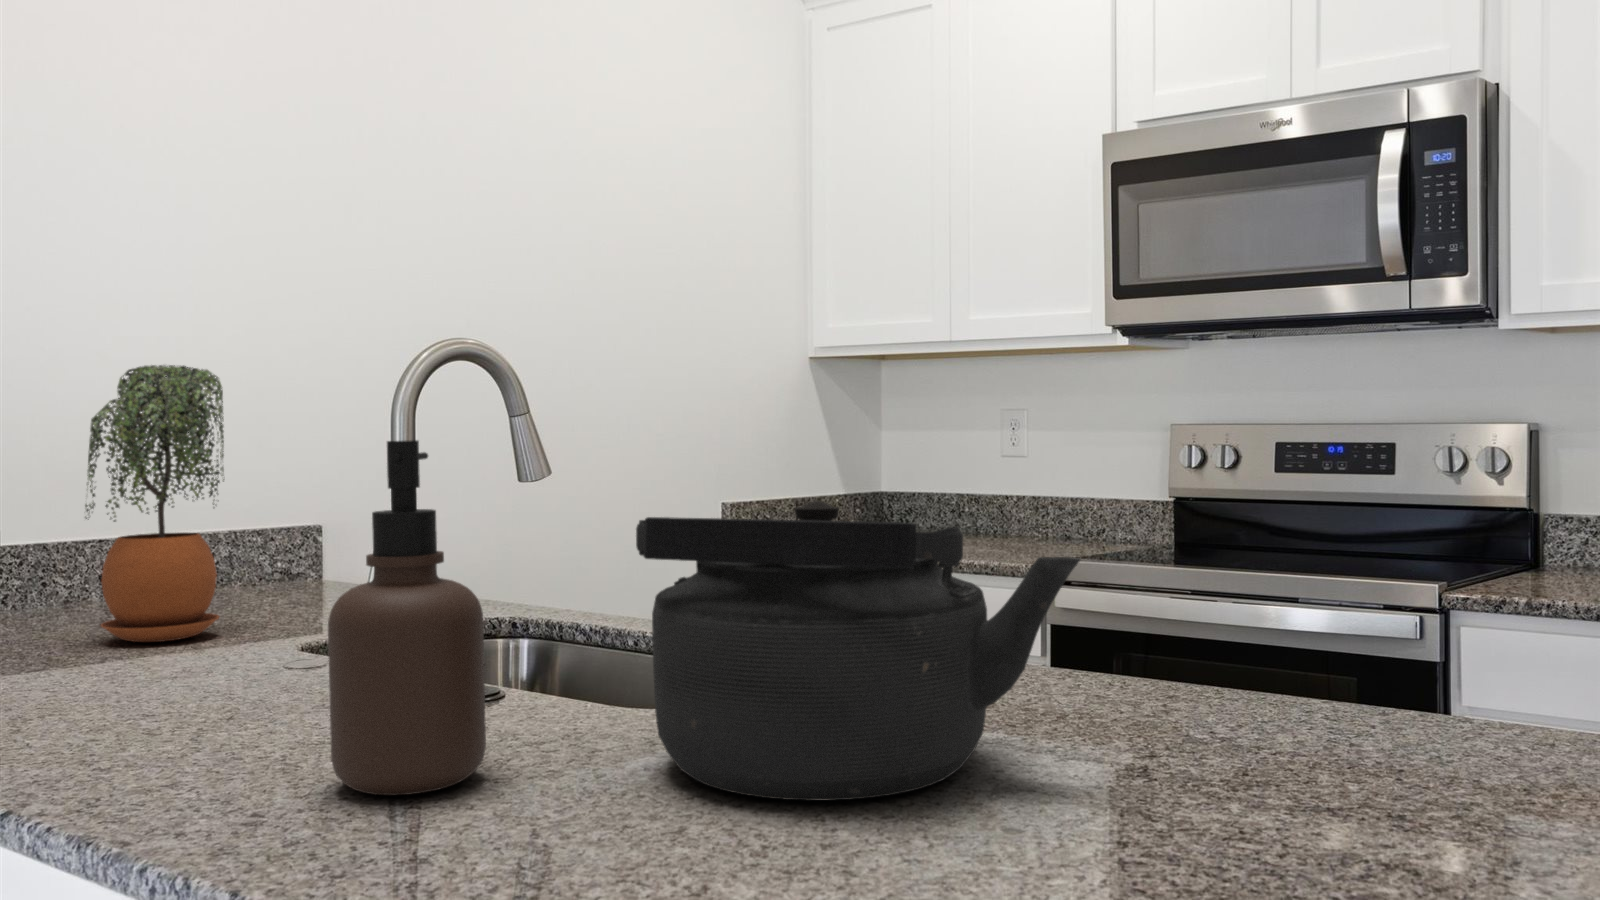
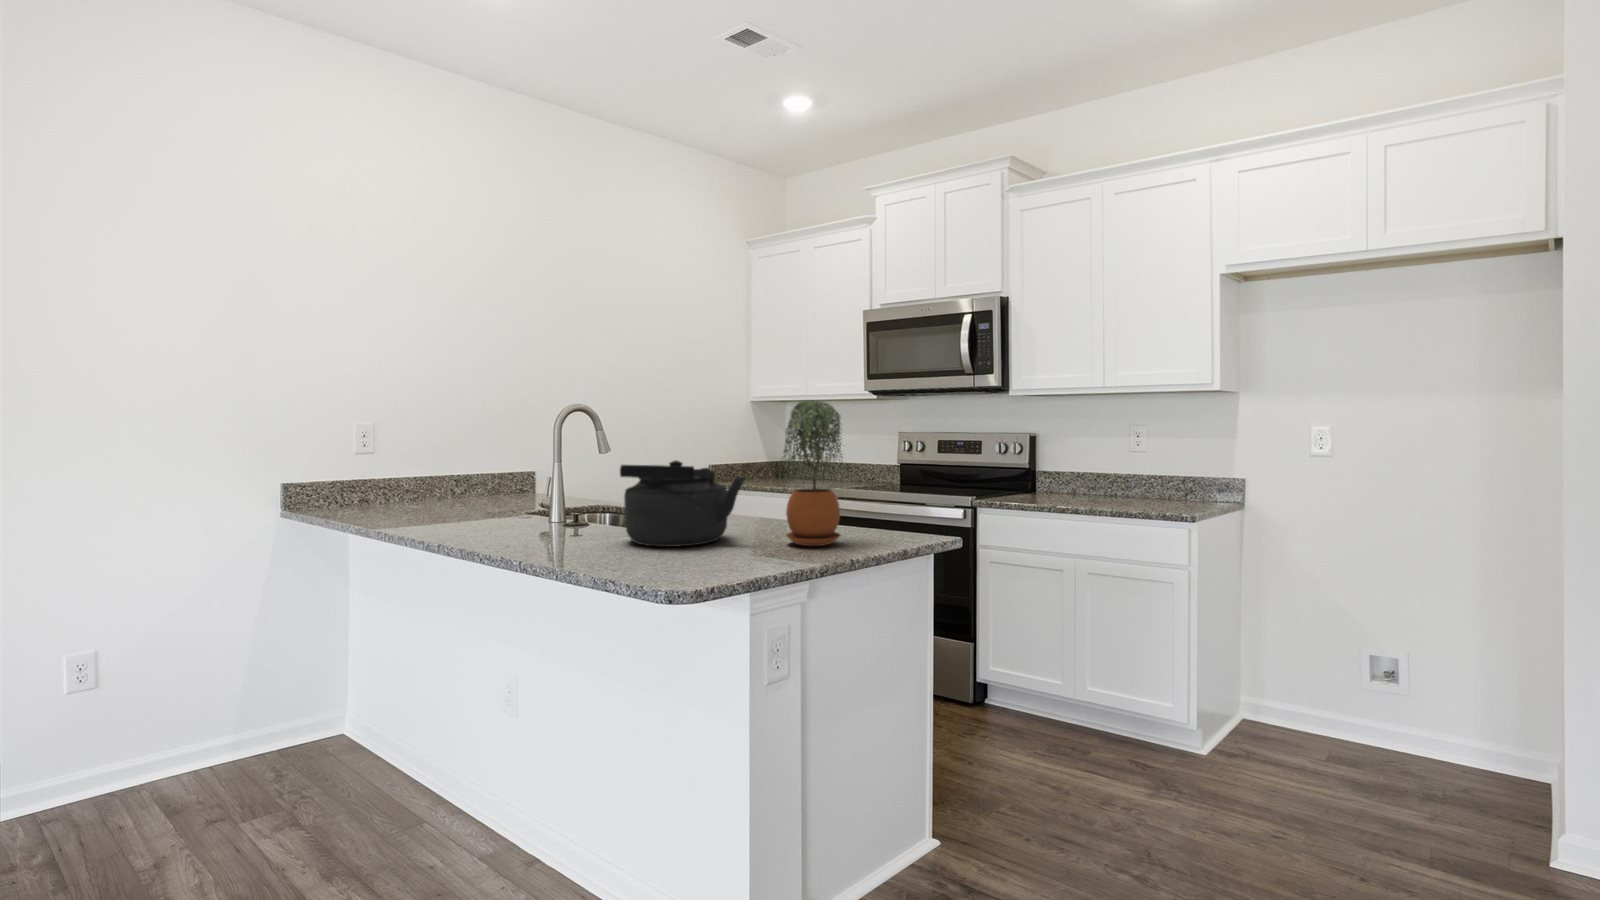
potted plant: present [85,365,224,642] -> present [779,401,842,546]
soap dispenser: present [328,440,486,795] -> none [526,441,574,546]

